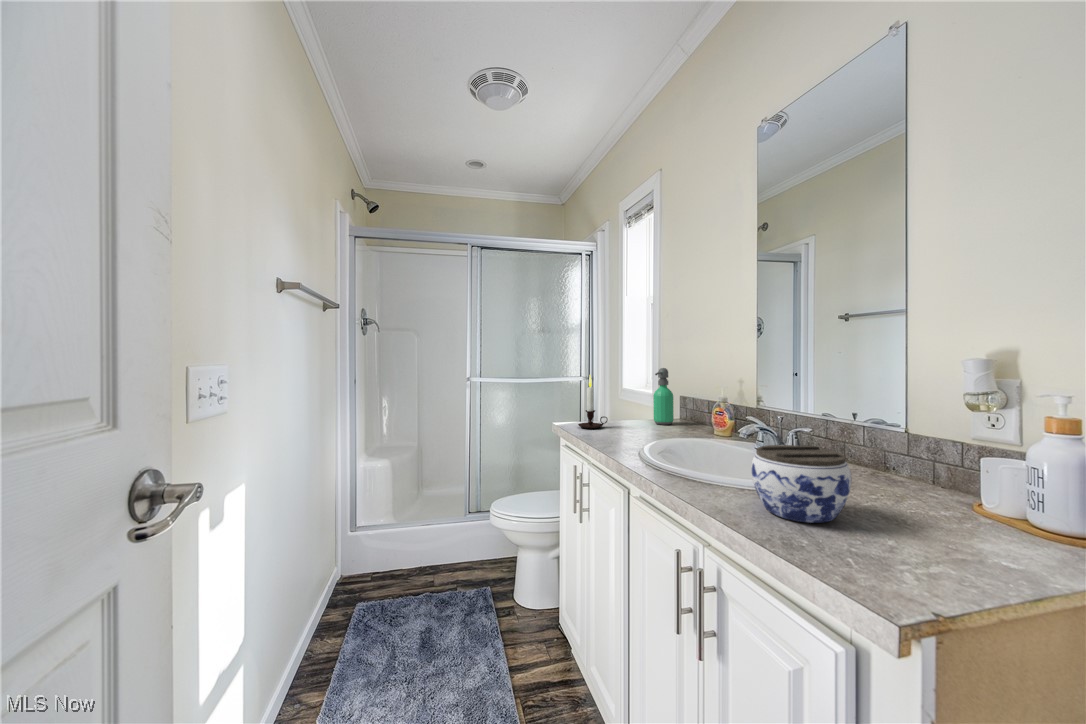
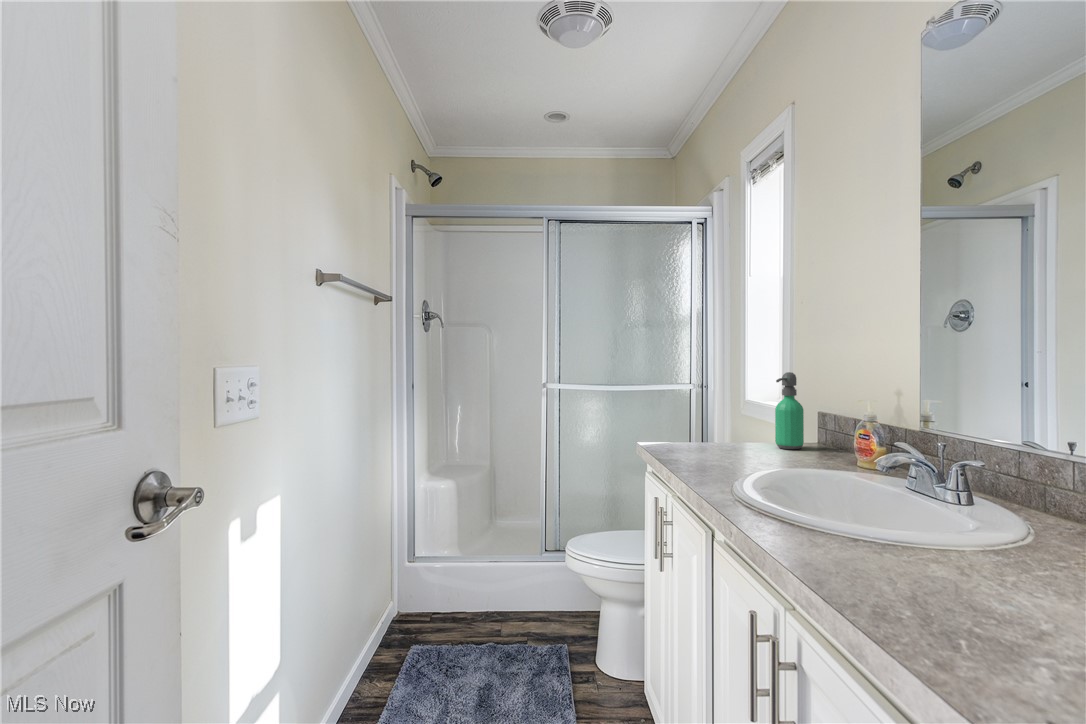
candle: present [578,375,608,428] -> none [668,380,709,451]
jar: present [752,445,851,523] -> none [853,481,995,591]

